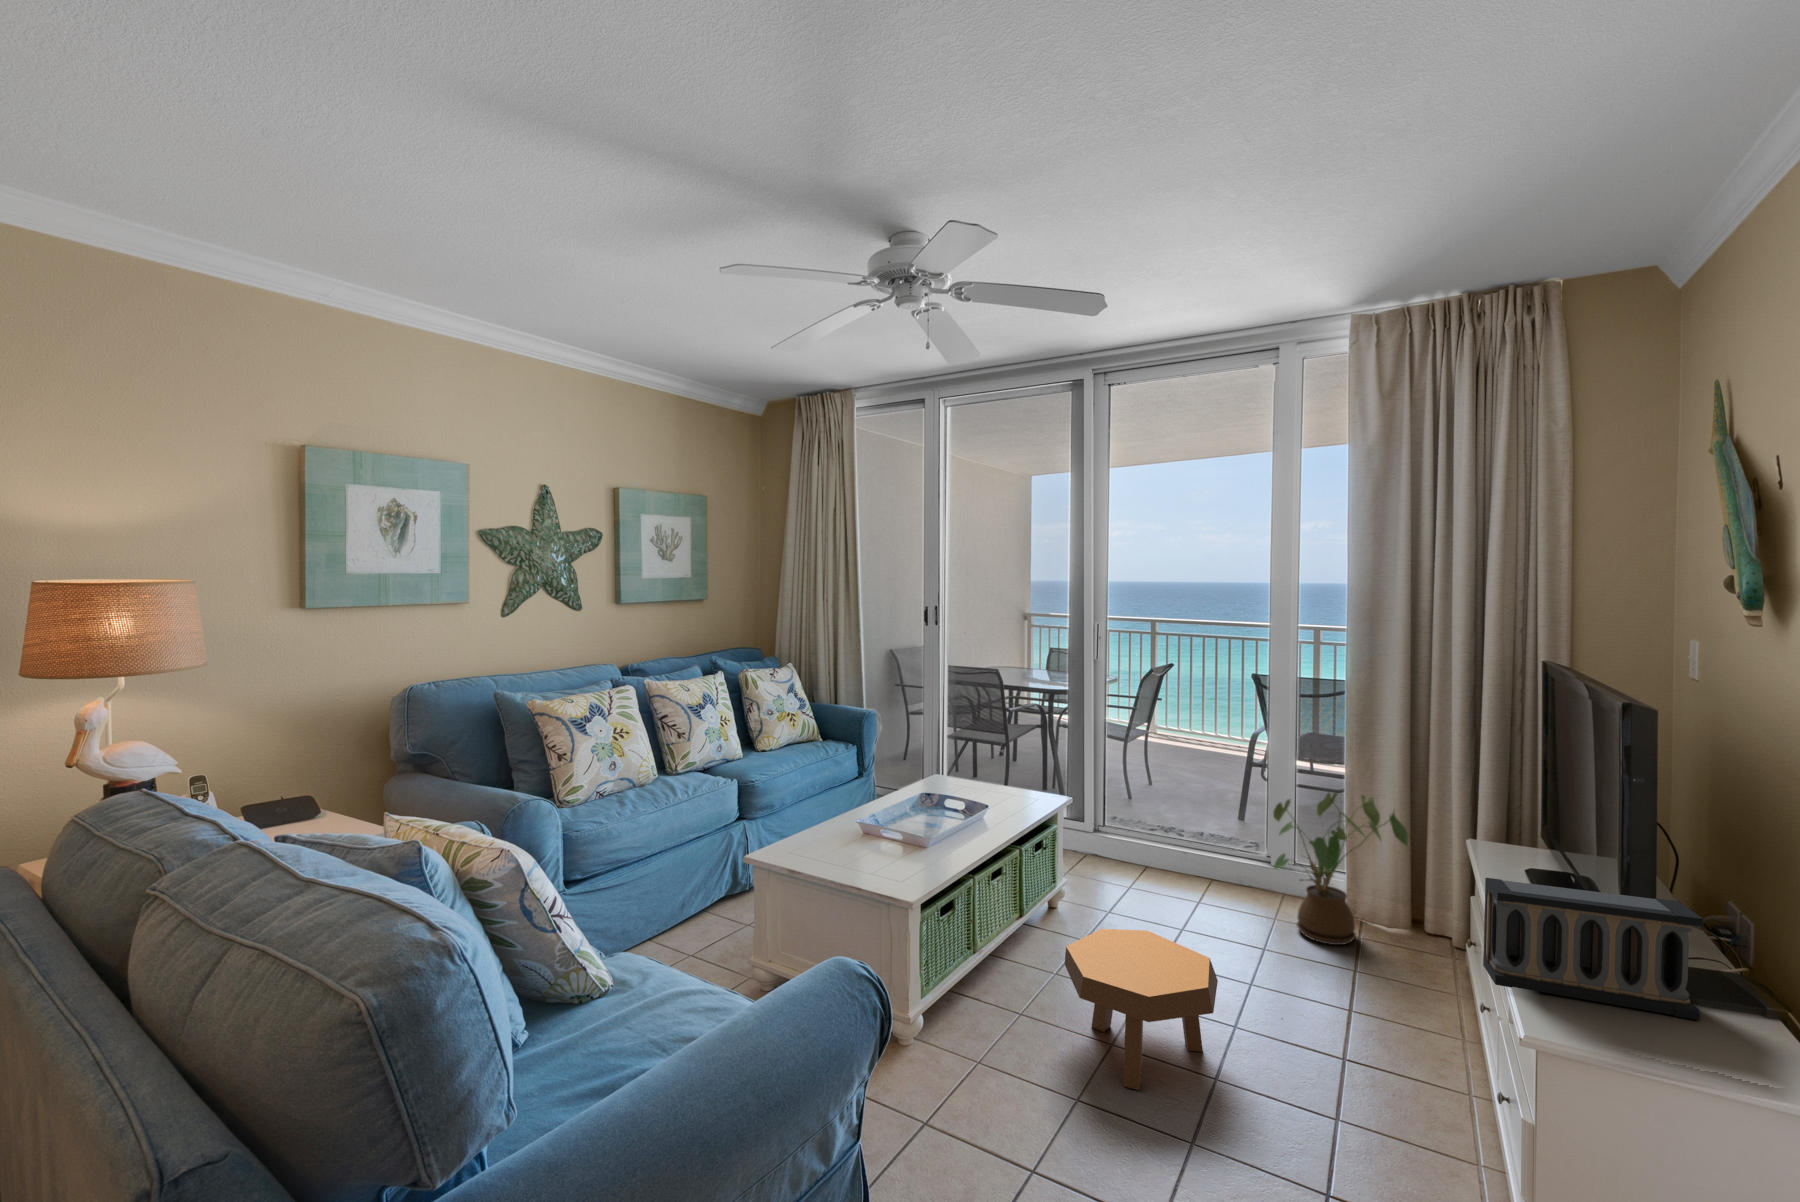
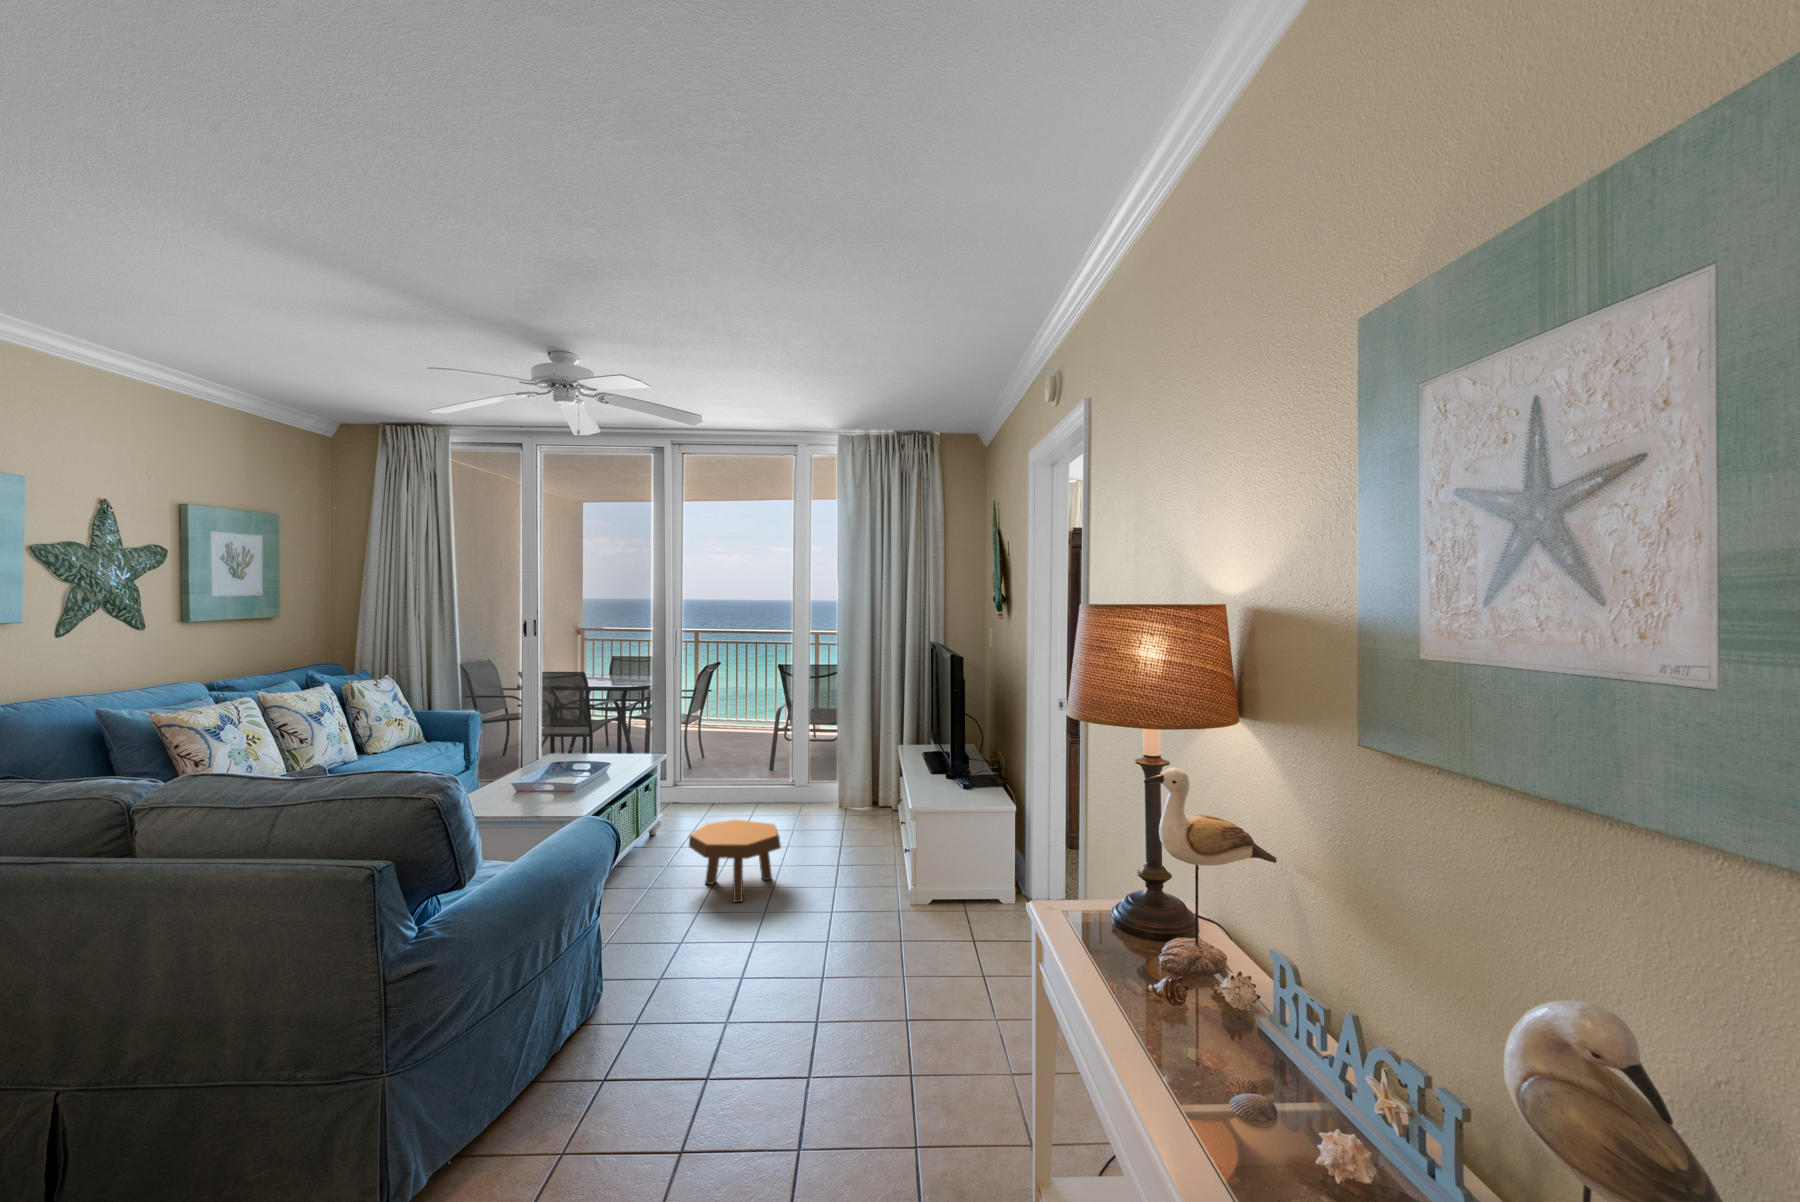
house plant: present [1273,793,1409,945] -> none [797,729,869,821]
speaker: present [1483,878,1703,1020] -> none [905,741,980,792]

